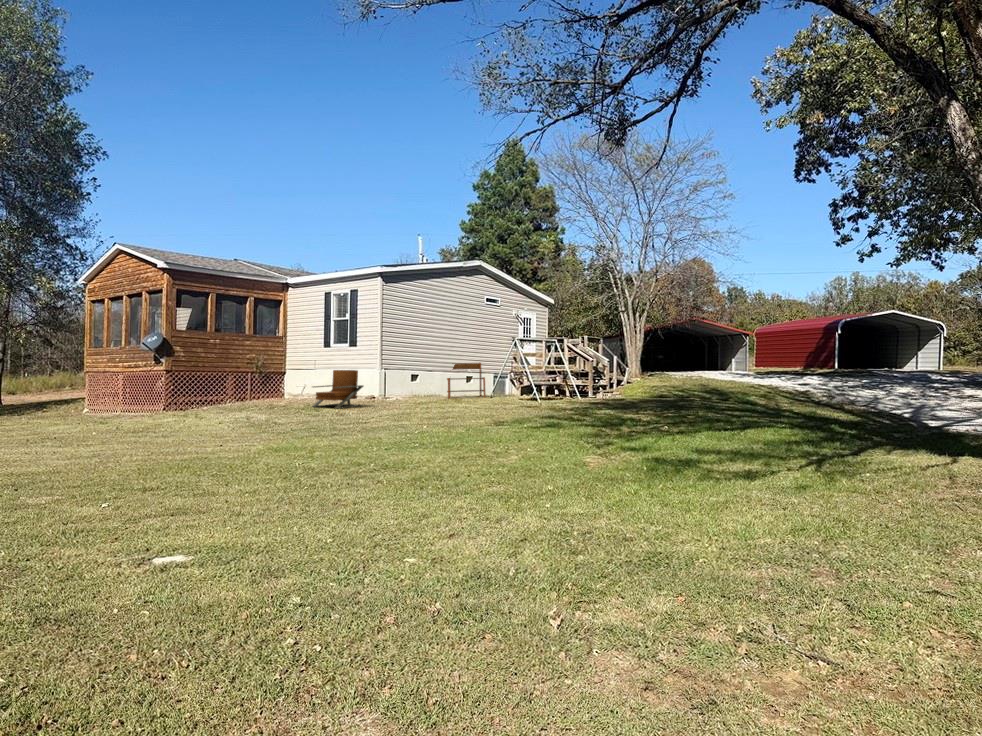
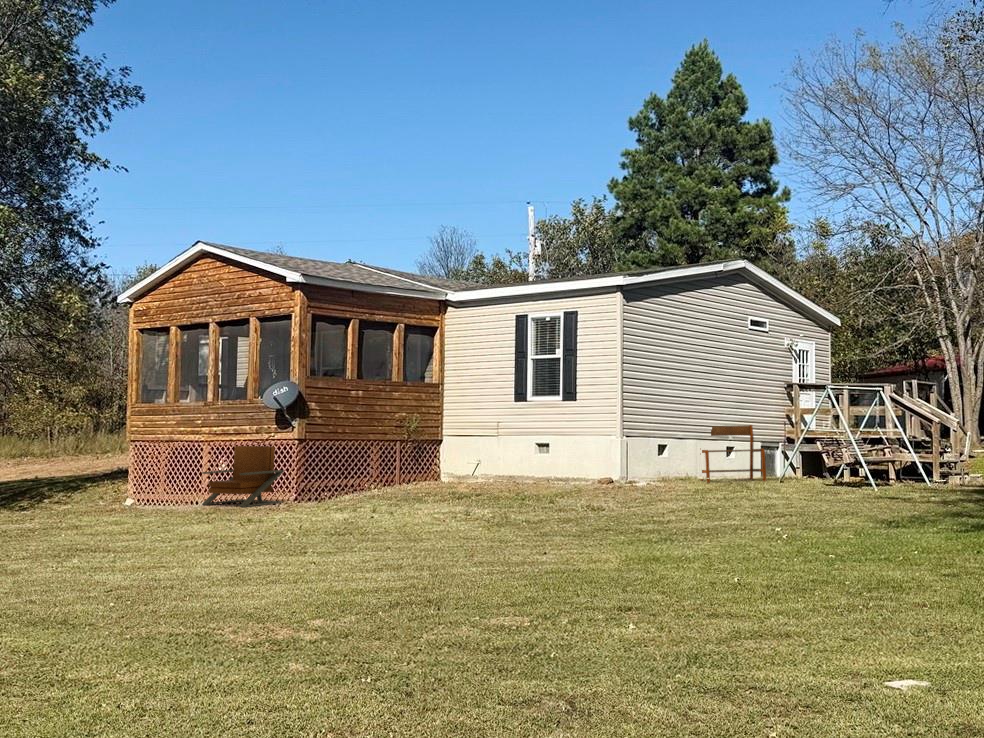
lounge chair: present [312,370,363,409] -> present [202,446,284,507]

